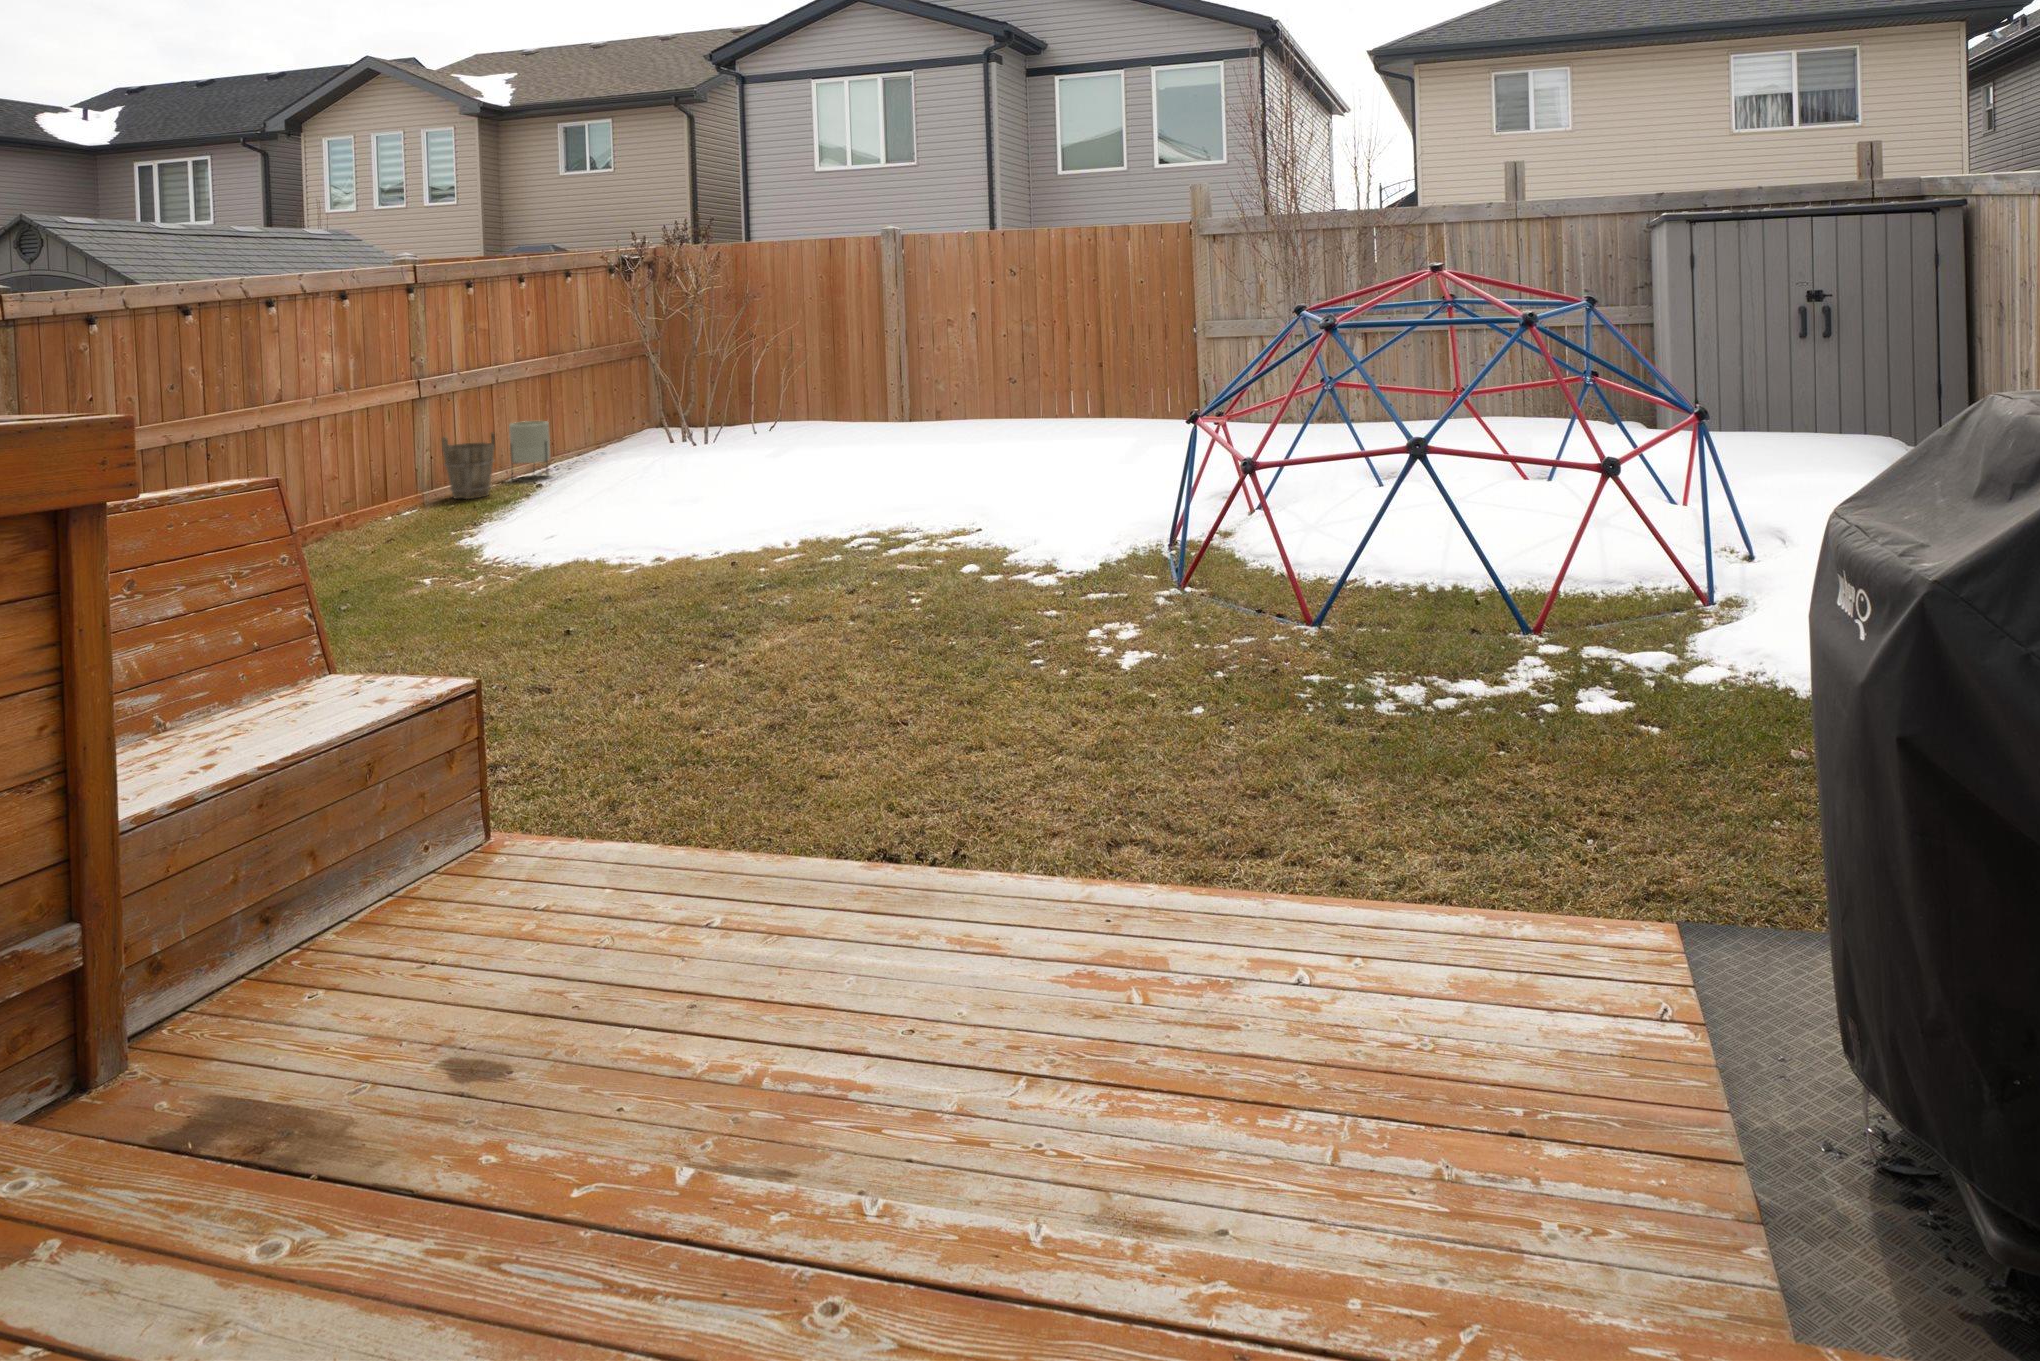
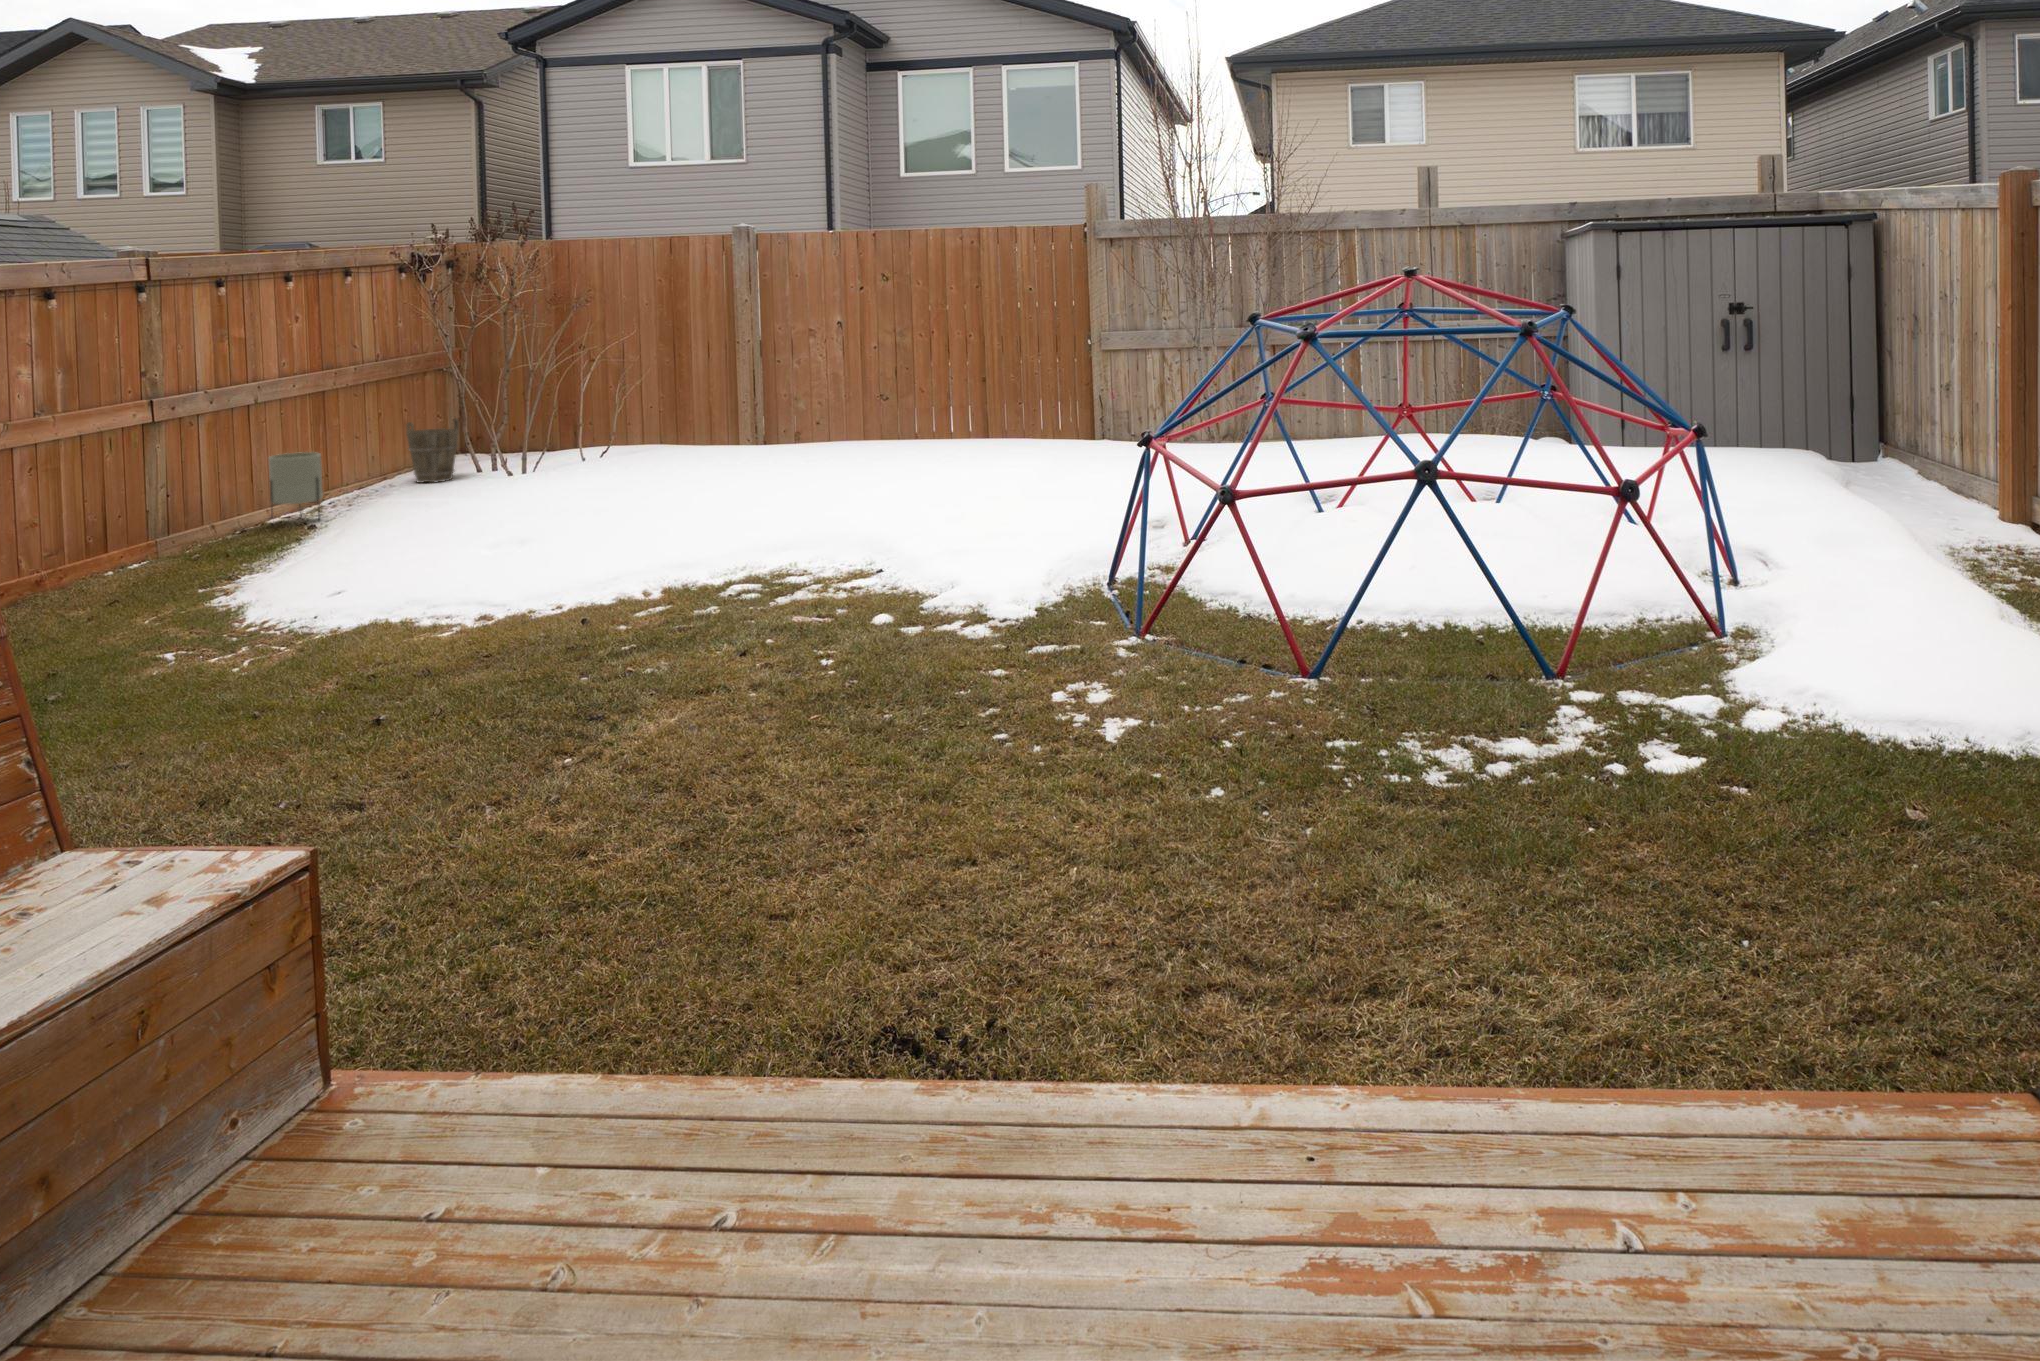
bucket: present [442,432,495,499] -> present [406,418,459,483]

